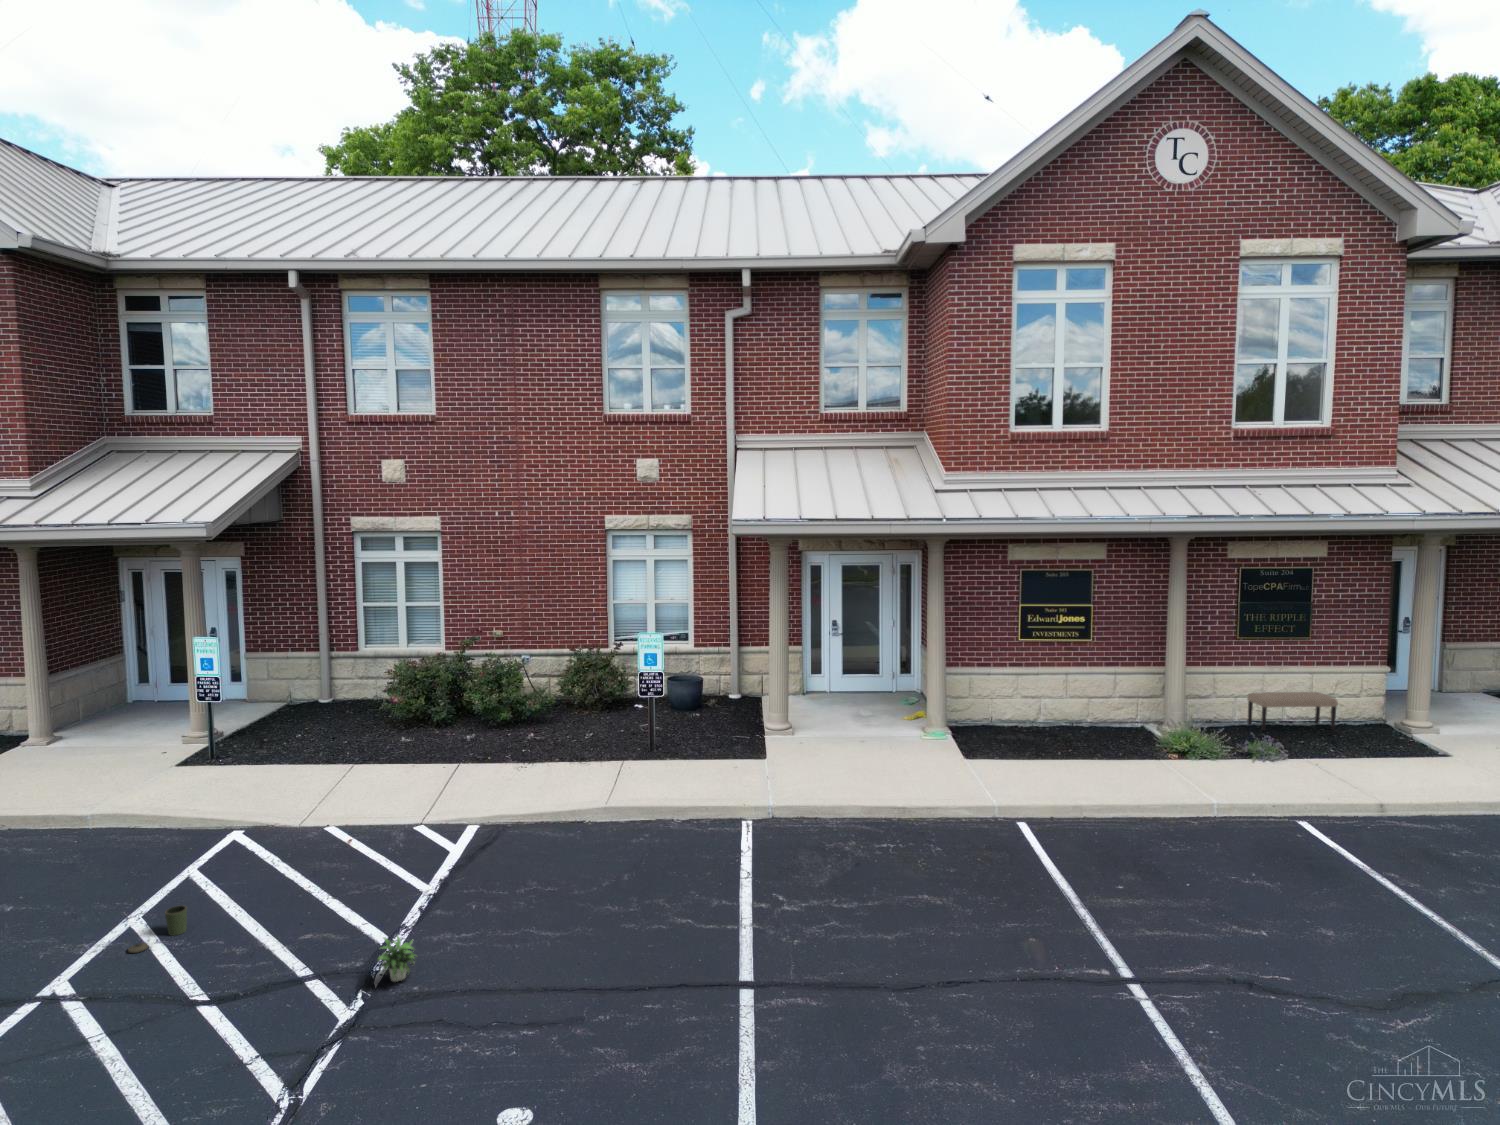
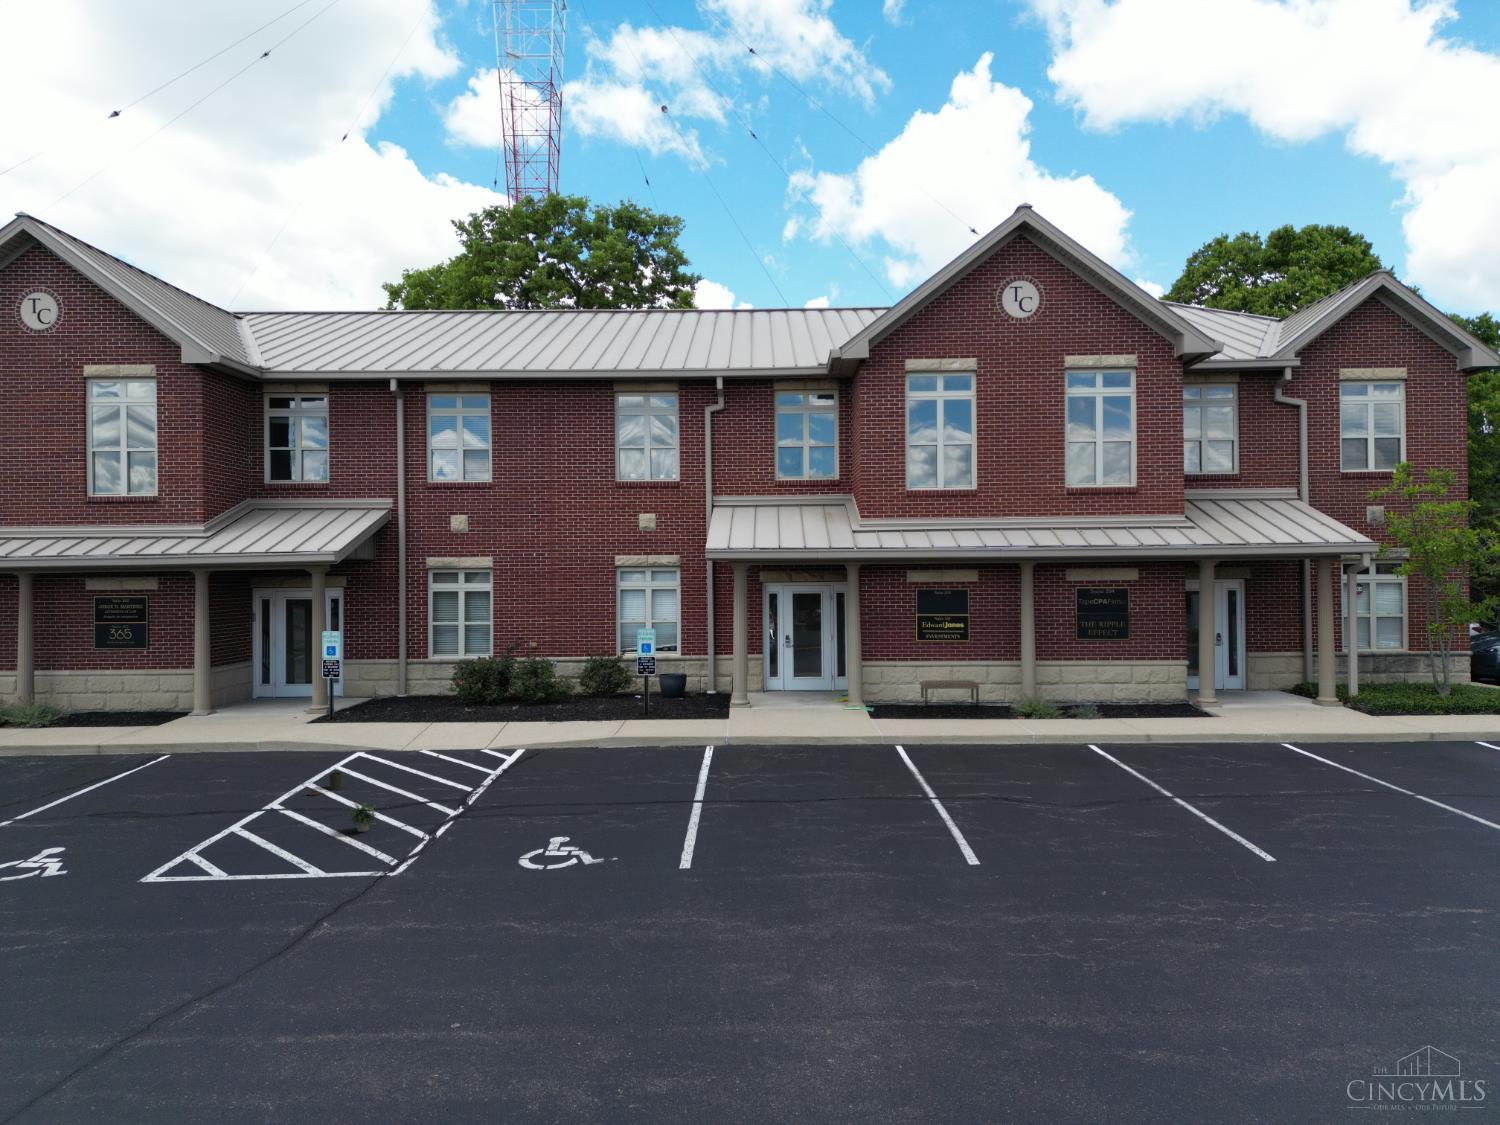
bench: present [1247,692,1338,731] -> present [920,680,979,706]
potted plant: present [378,936,415,982] -> present [350,804,376,832]

